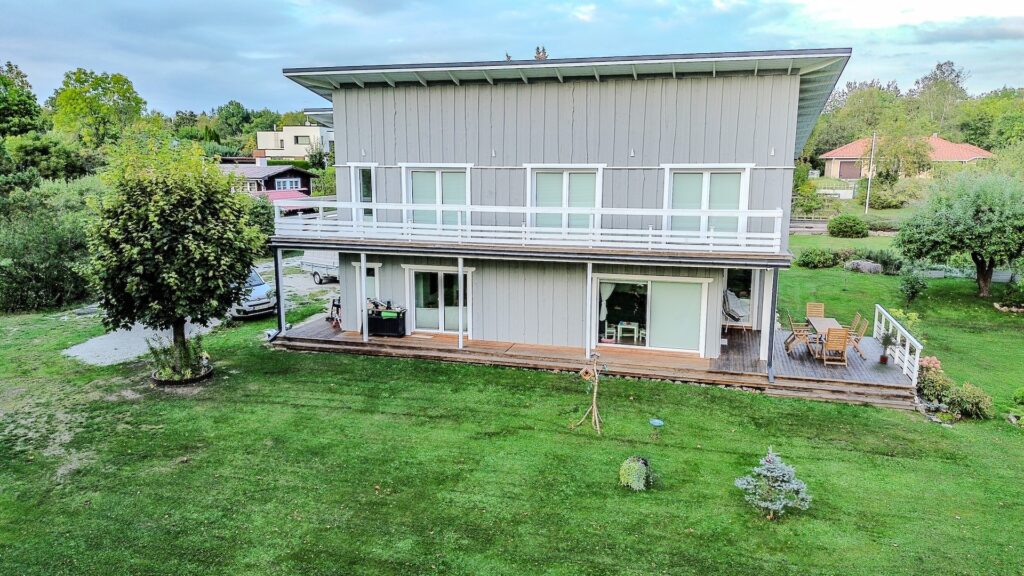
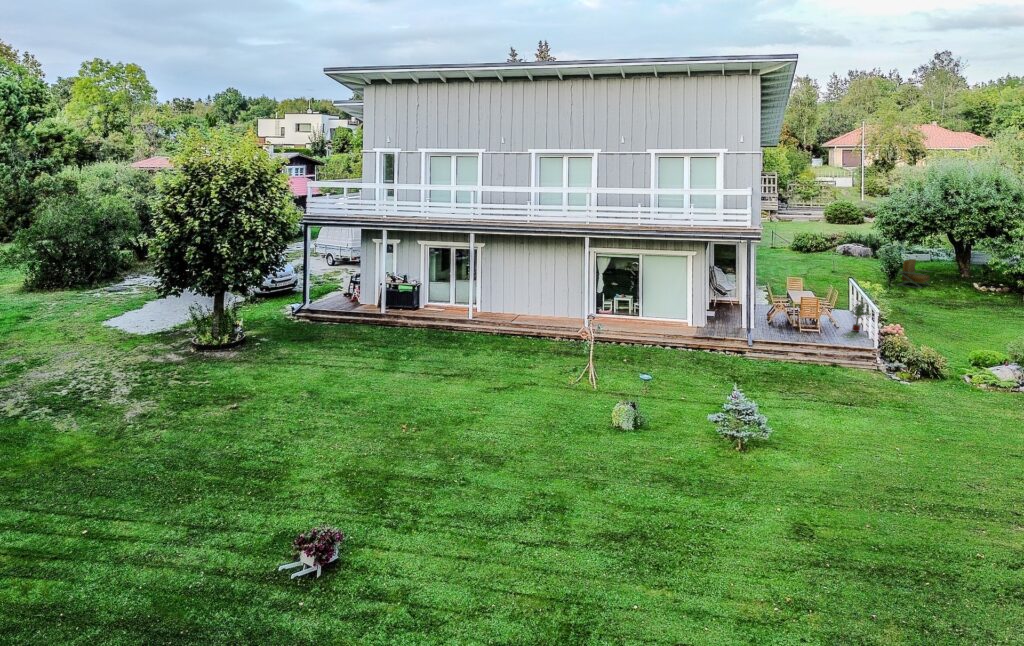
lounge chair: none [916,278,953,310] -> present [897,259,932,288]

